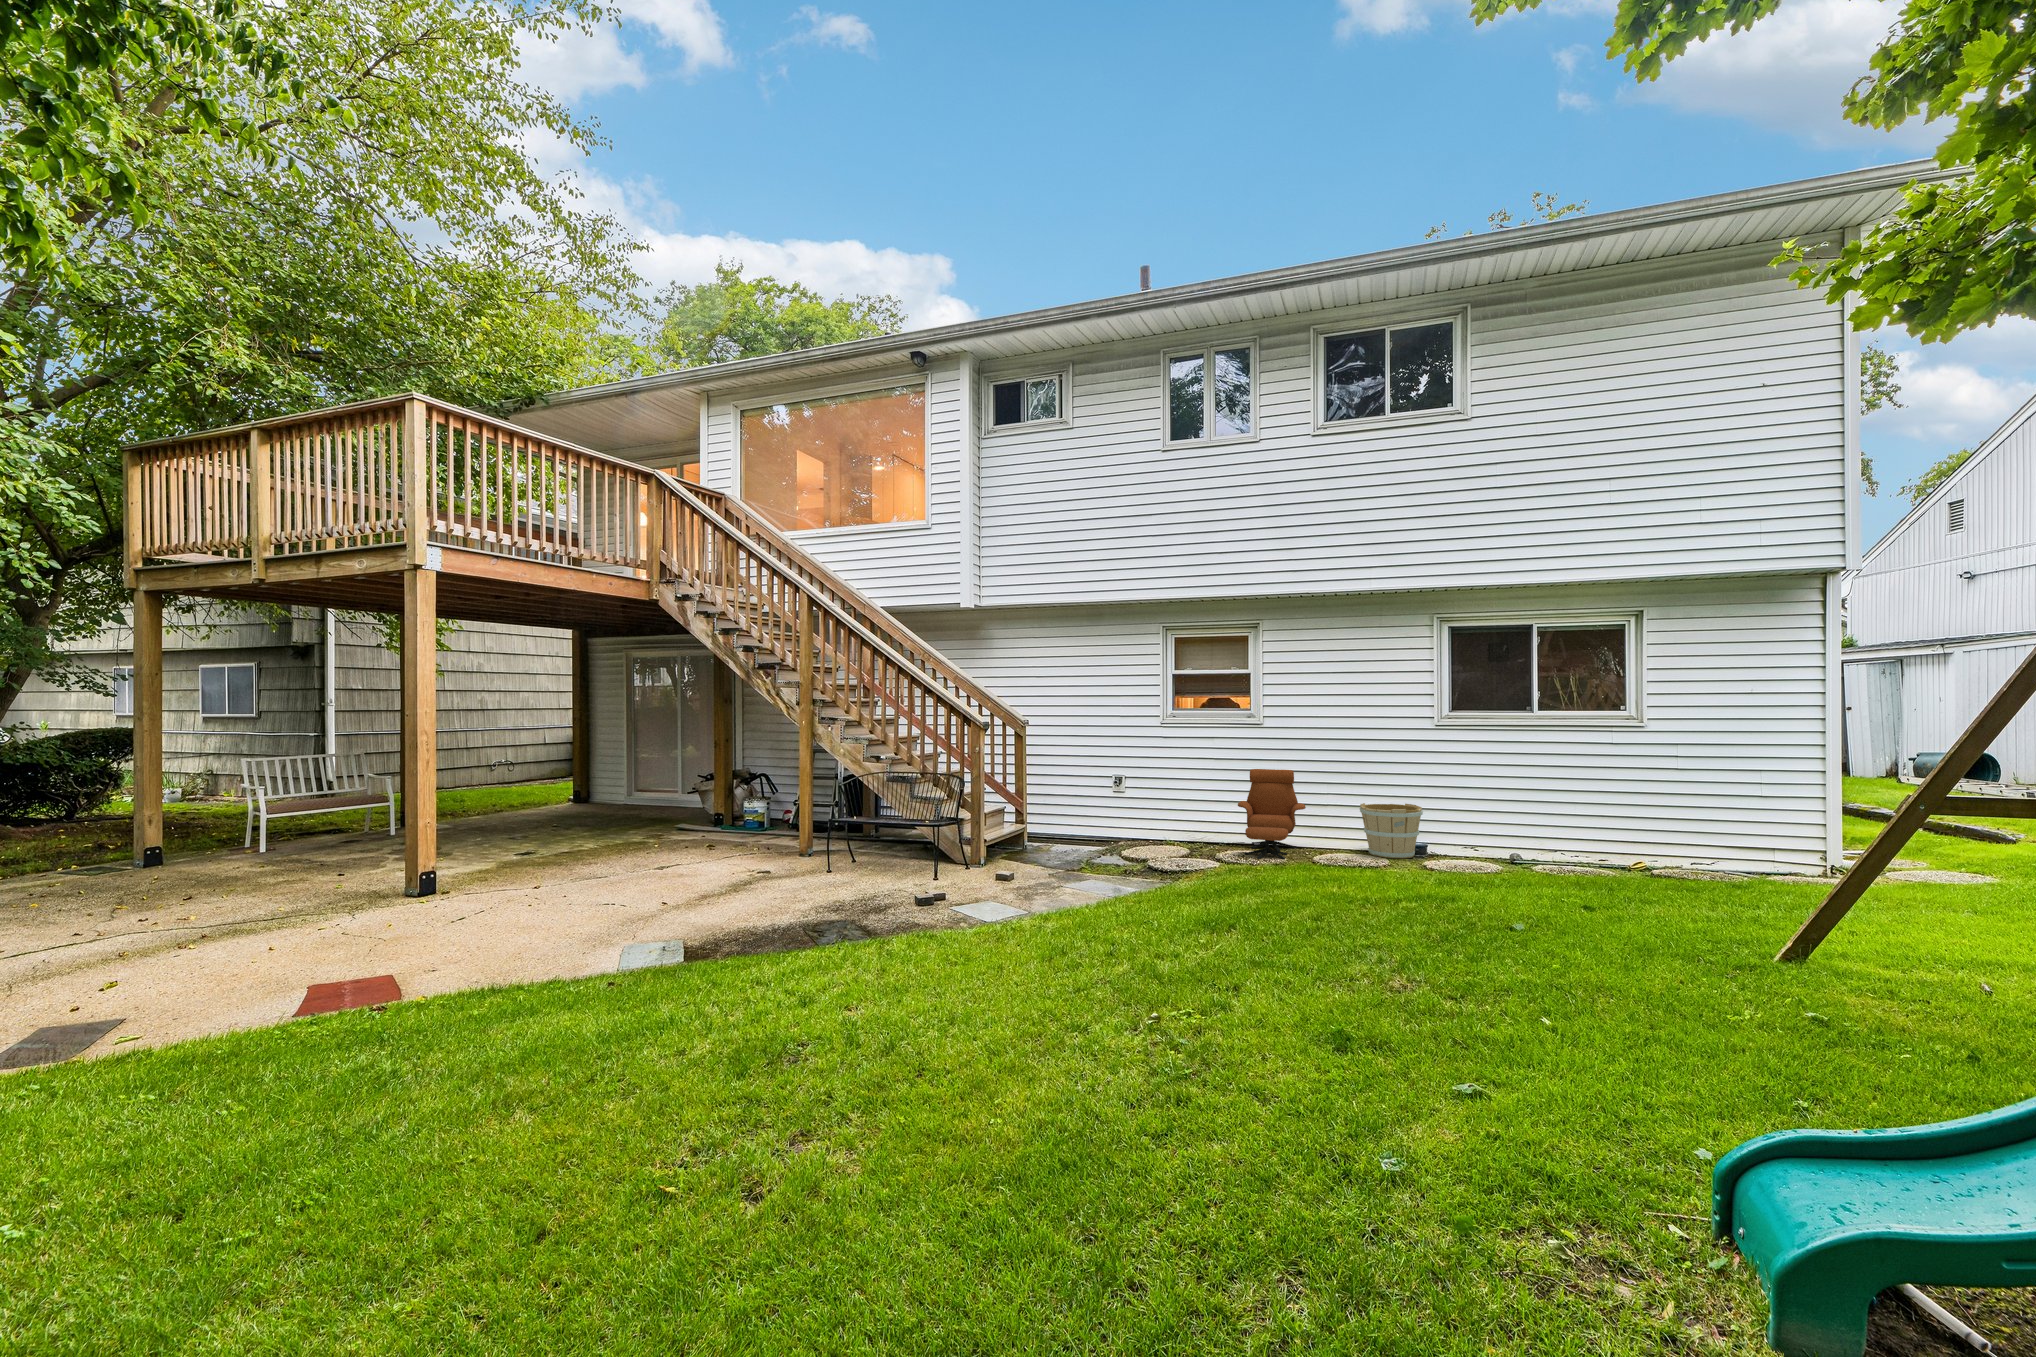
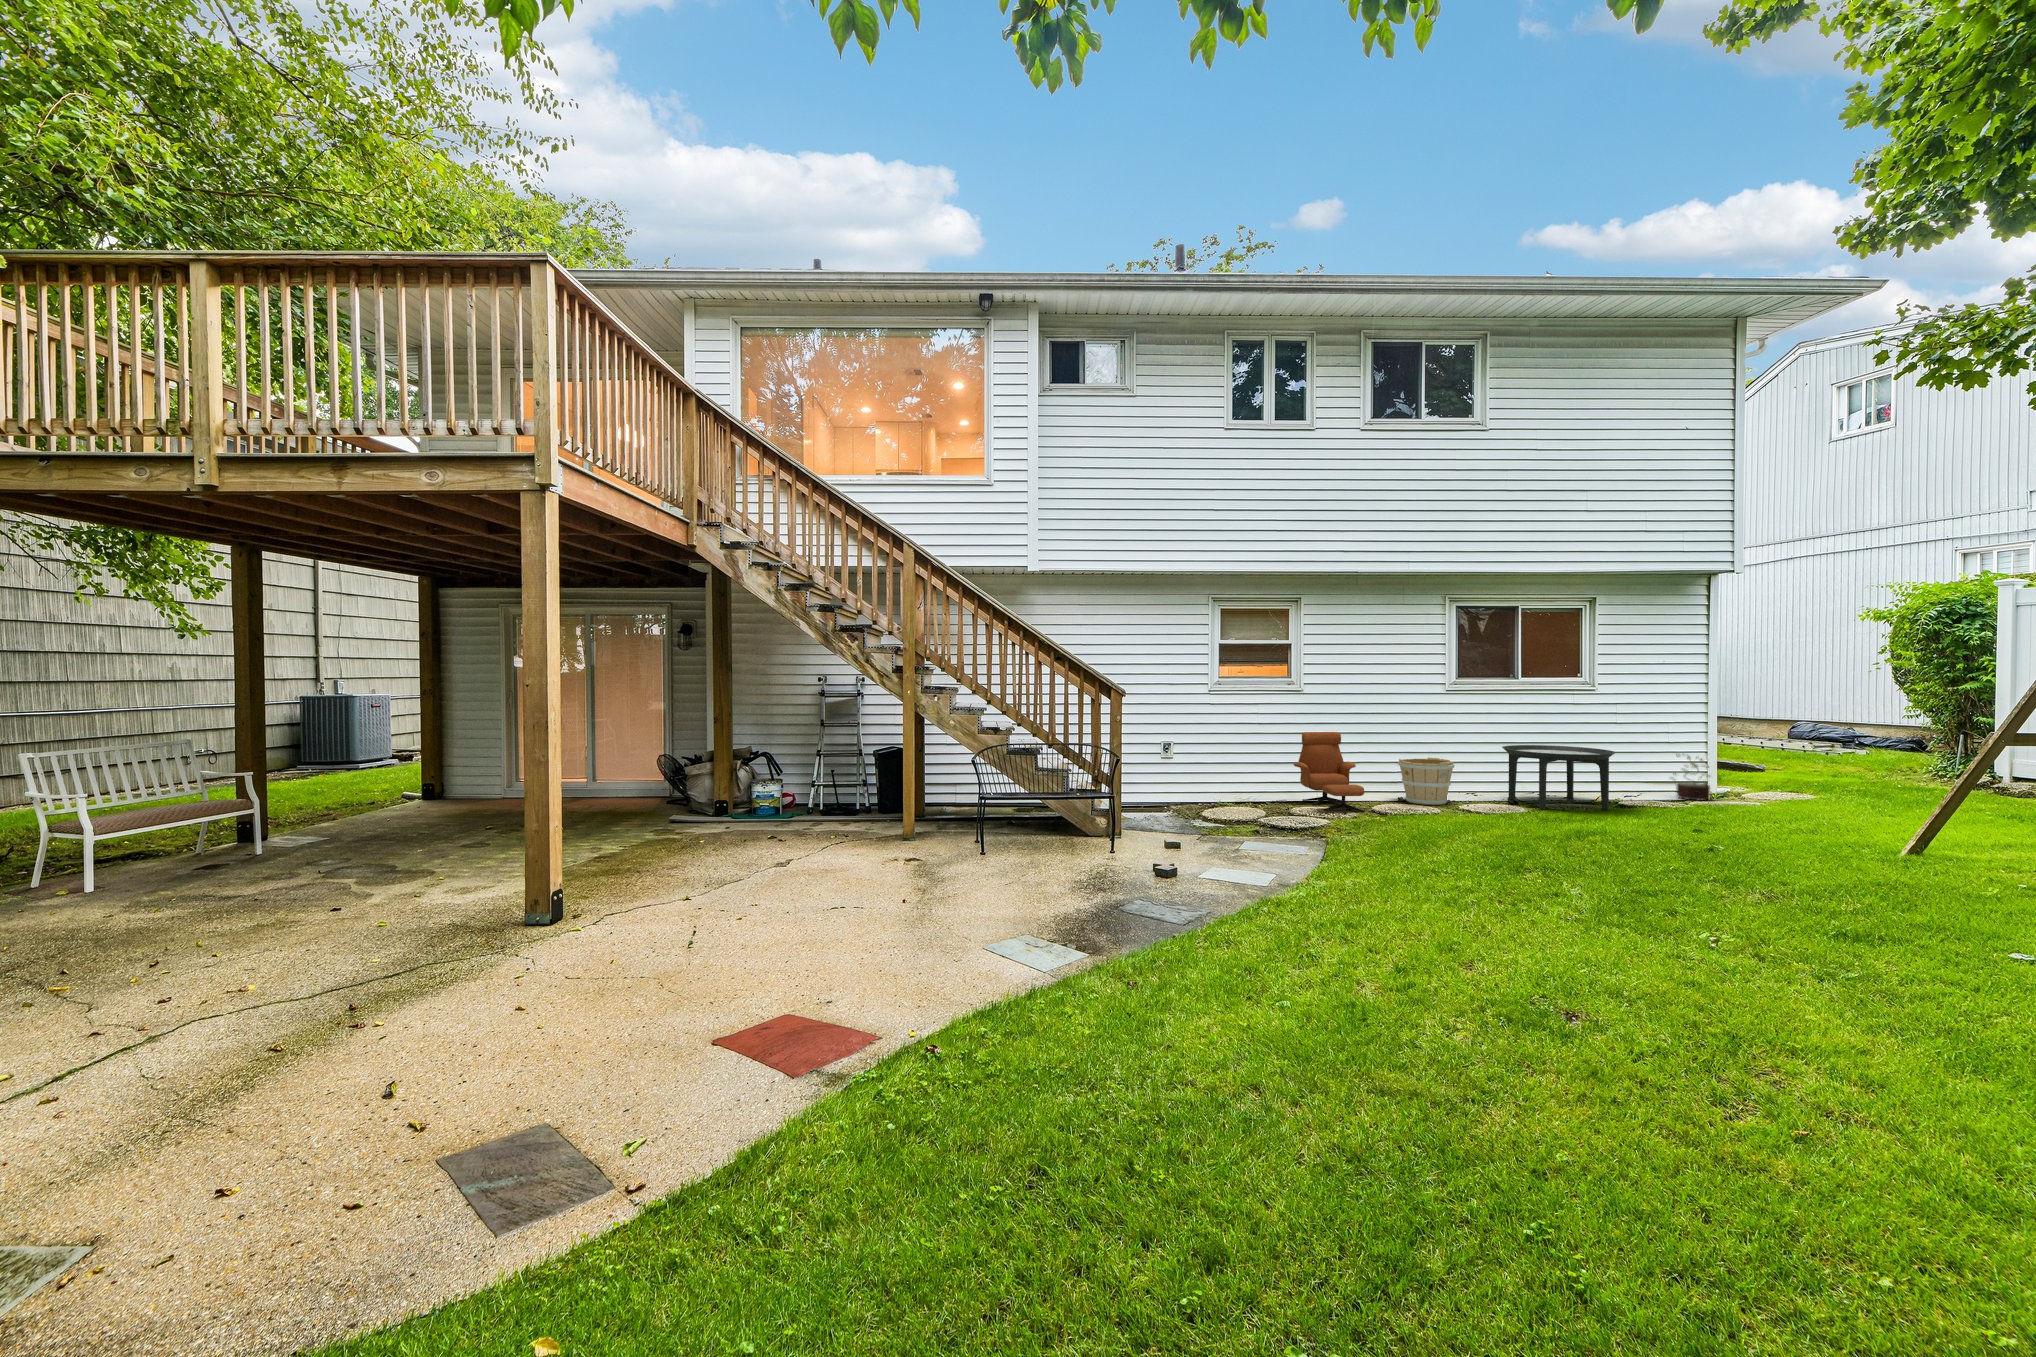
round table: none [1488,794,1626,880] -> present [1502,745,1615,810]
decorative plant: none [1757,813,1817,880] -> present [1672,754,1710,800]

